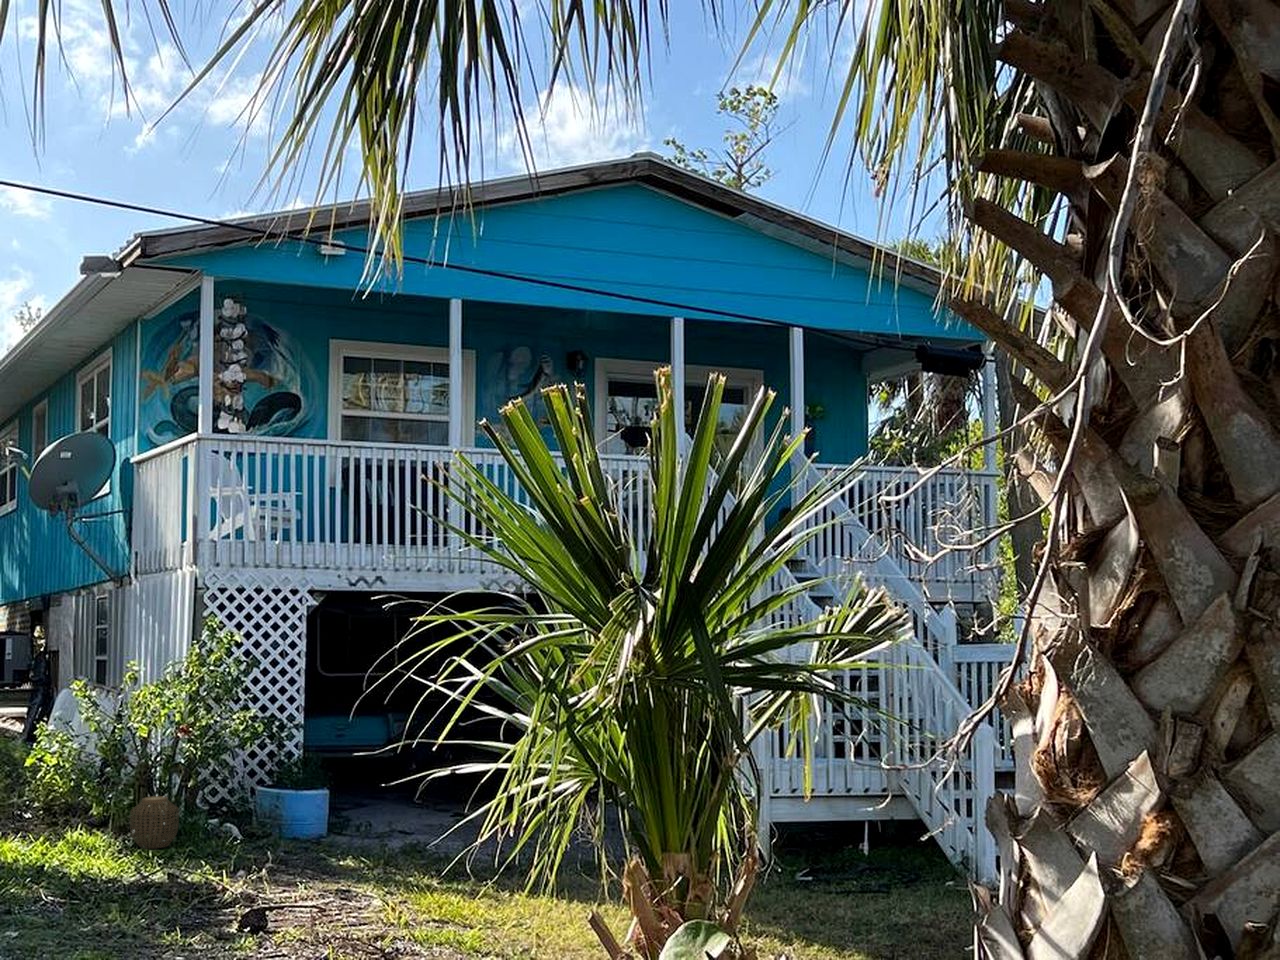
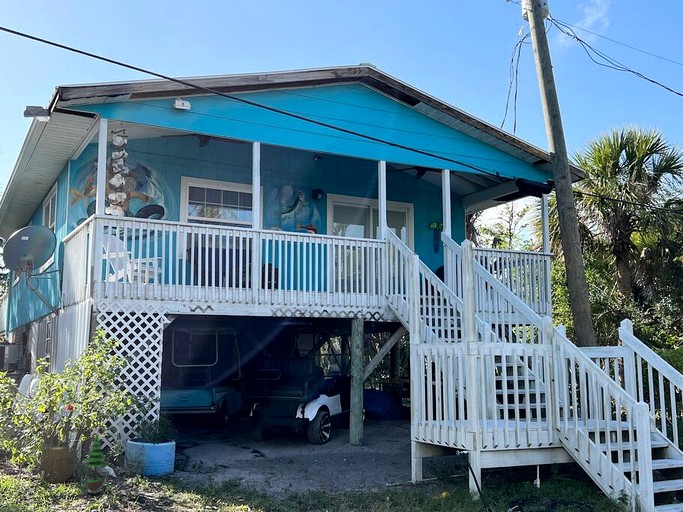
potted tree: none [197,776,229,864] -> present [85,435,106,494]

